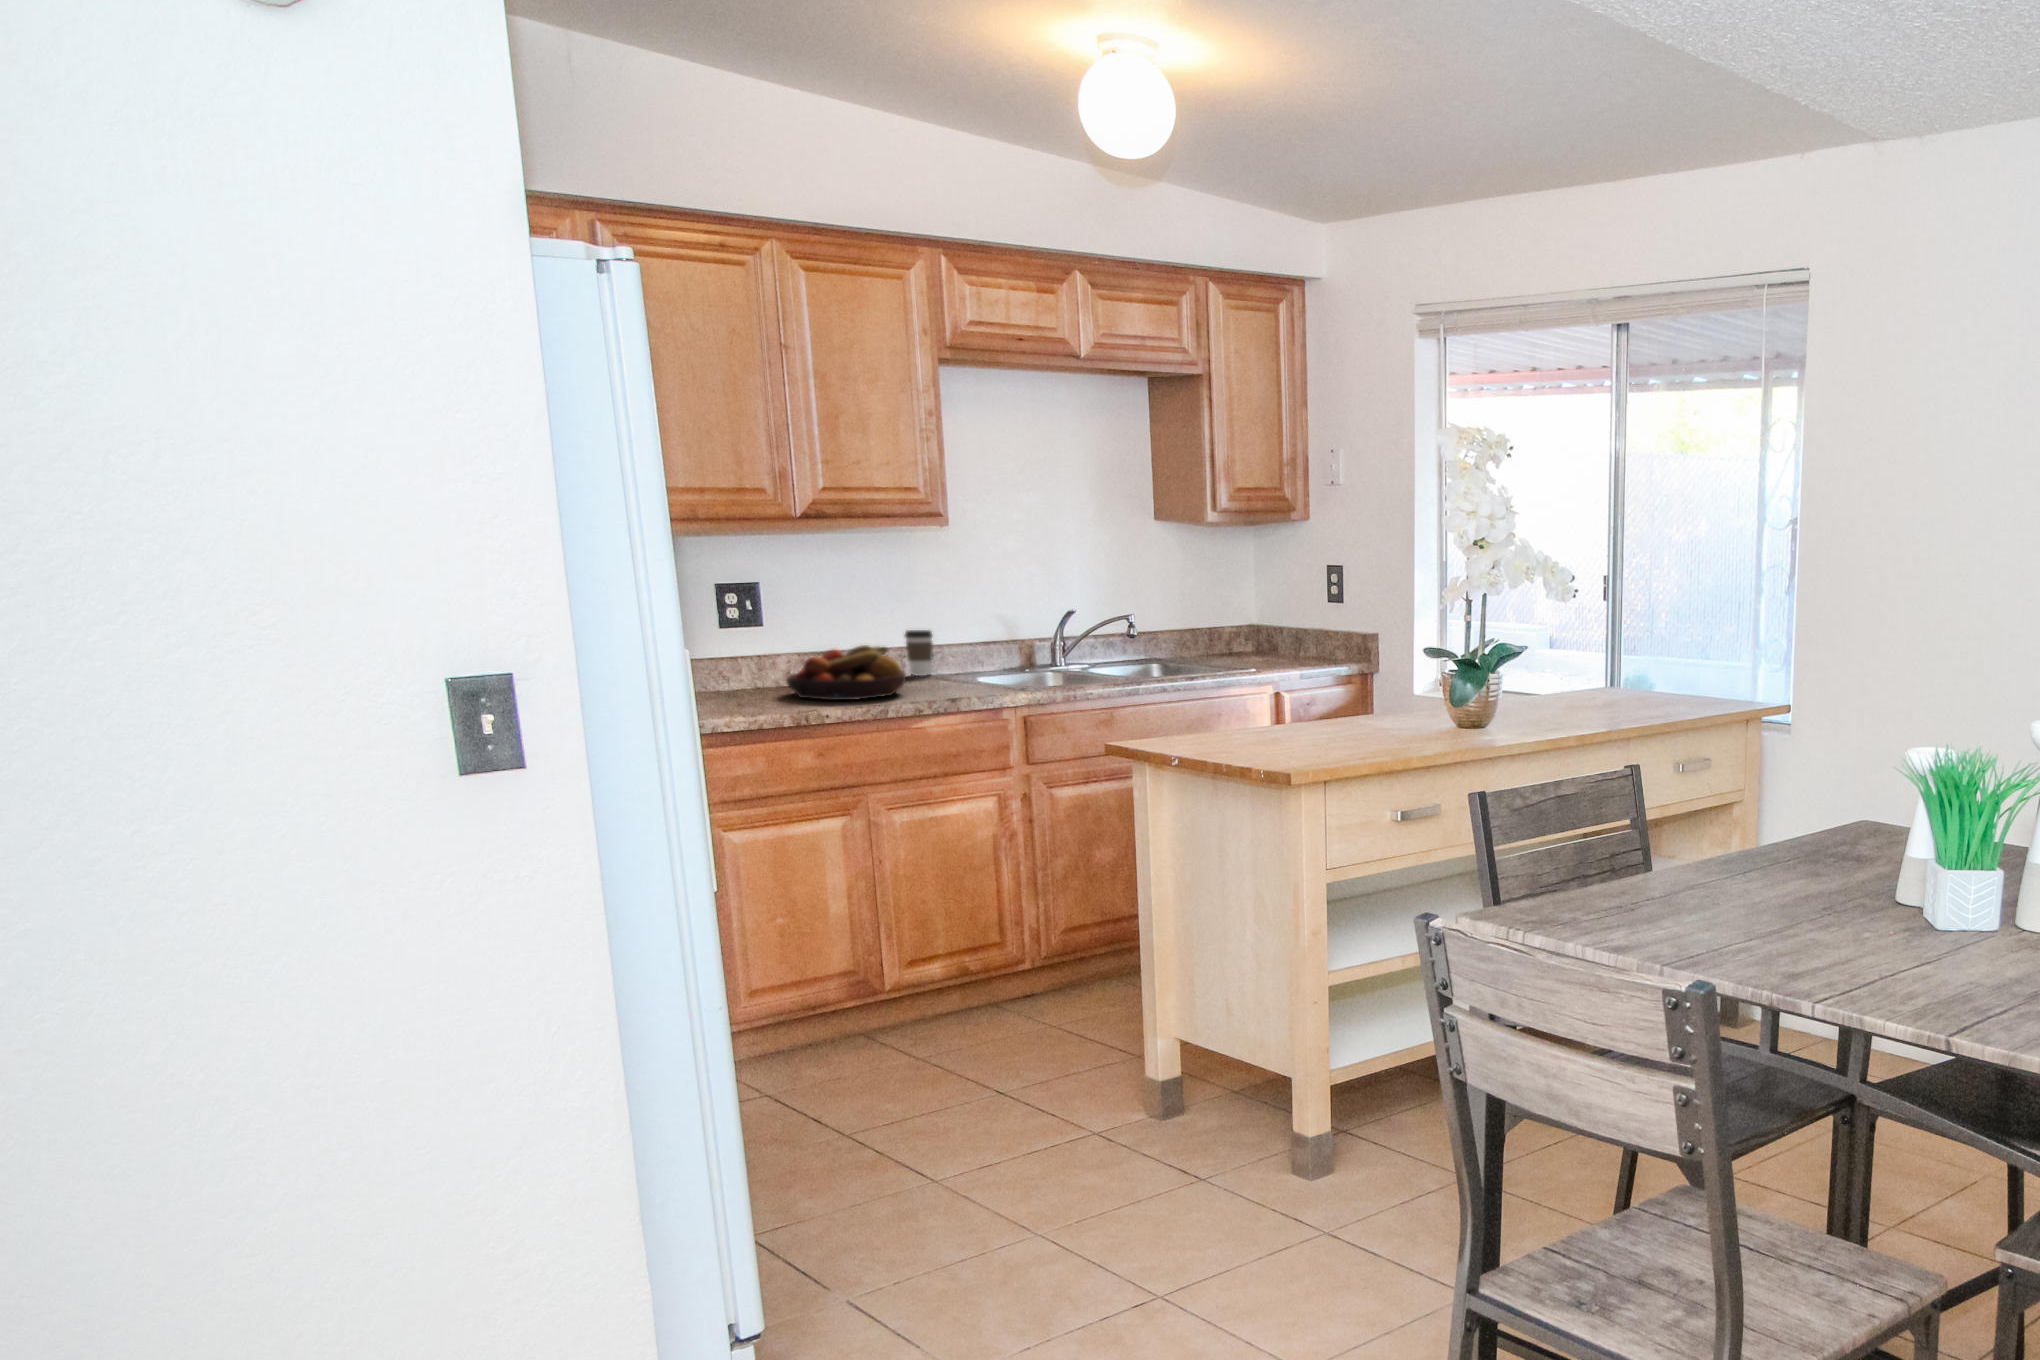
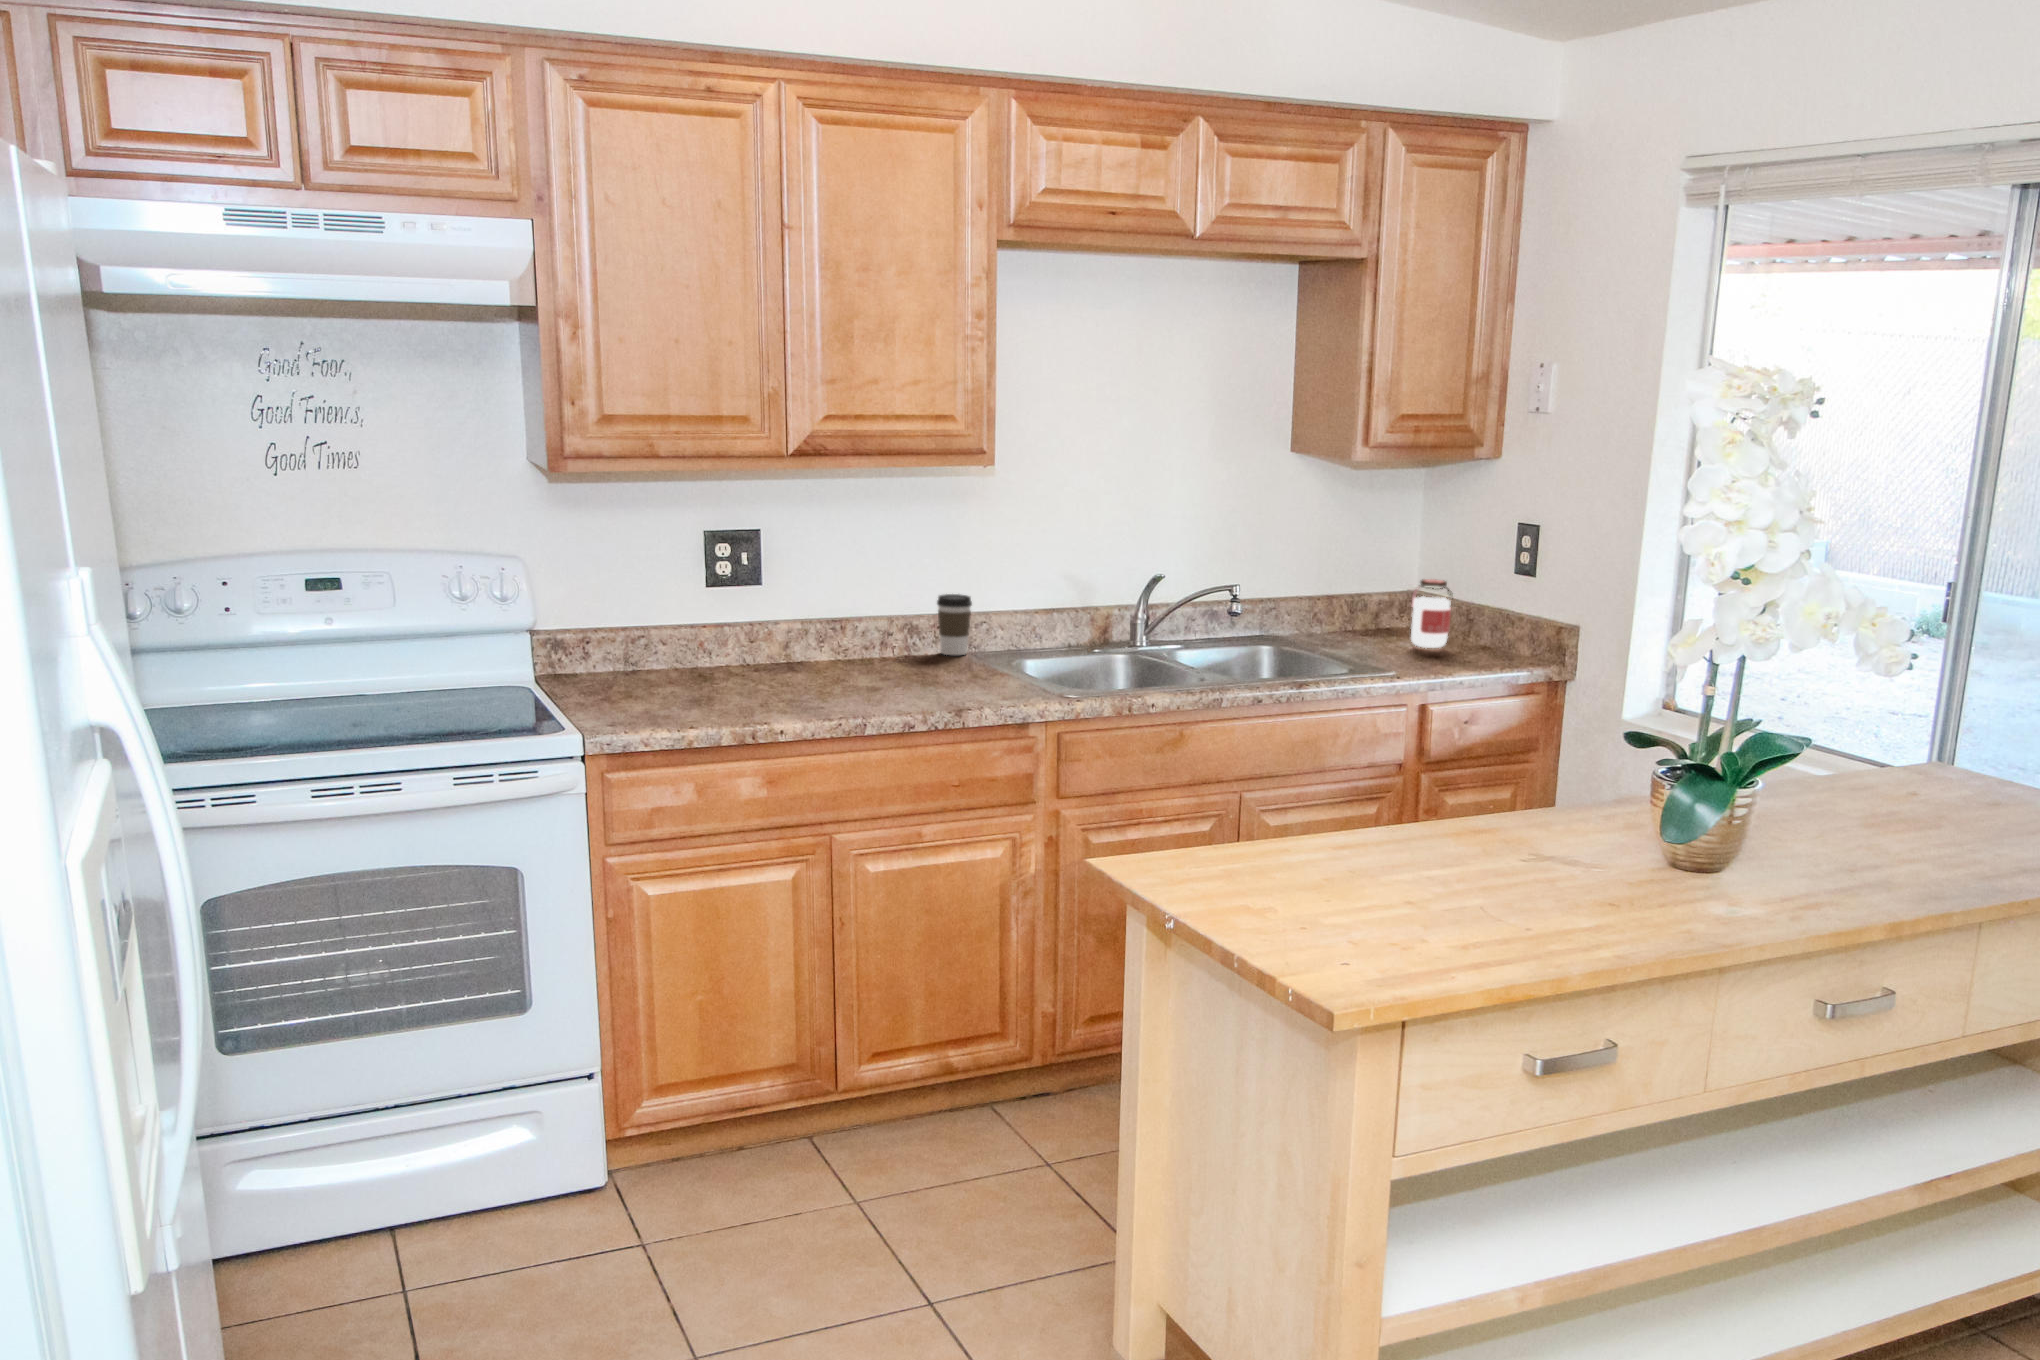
jar: none [1257,609,1287,660] -> present [1411,579,1453,648]
fruit bowl: present [786,645,906,700] -> none [759,623,910,704]

